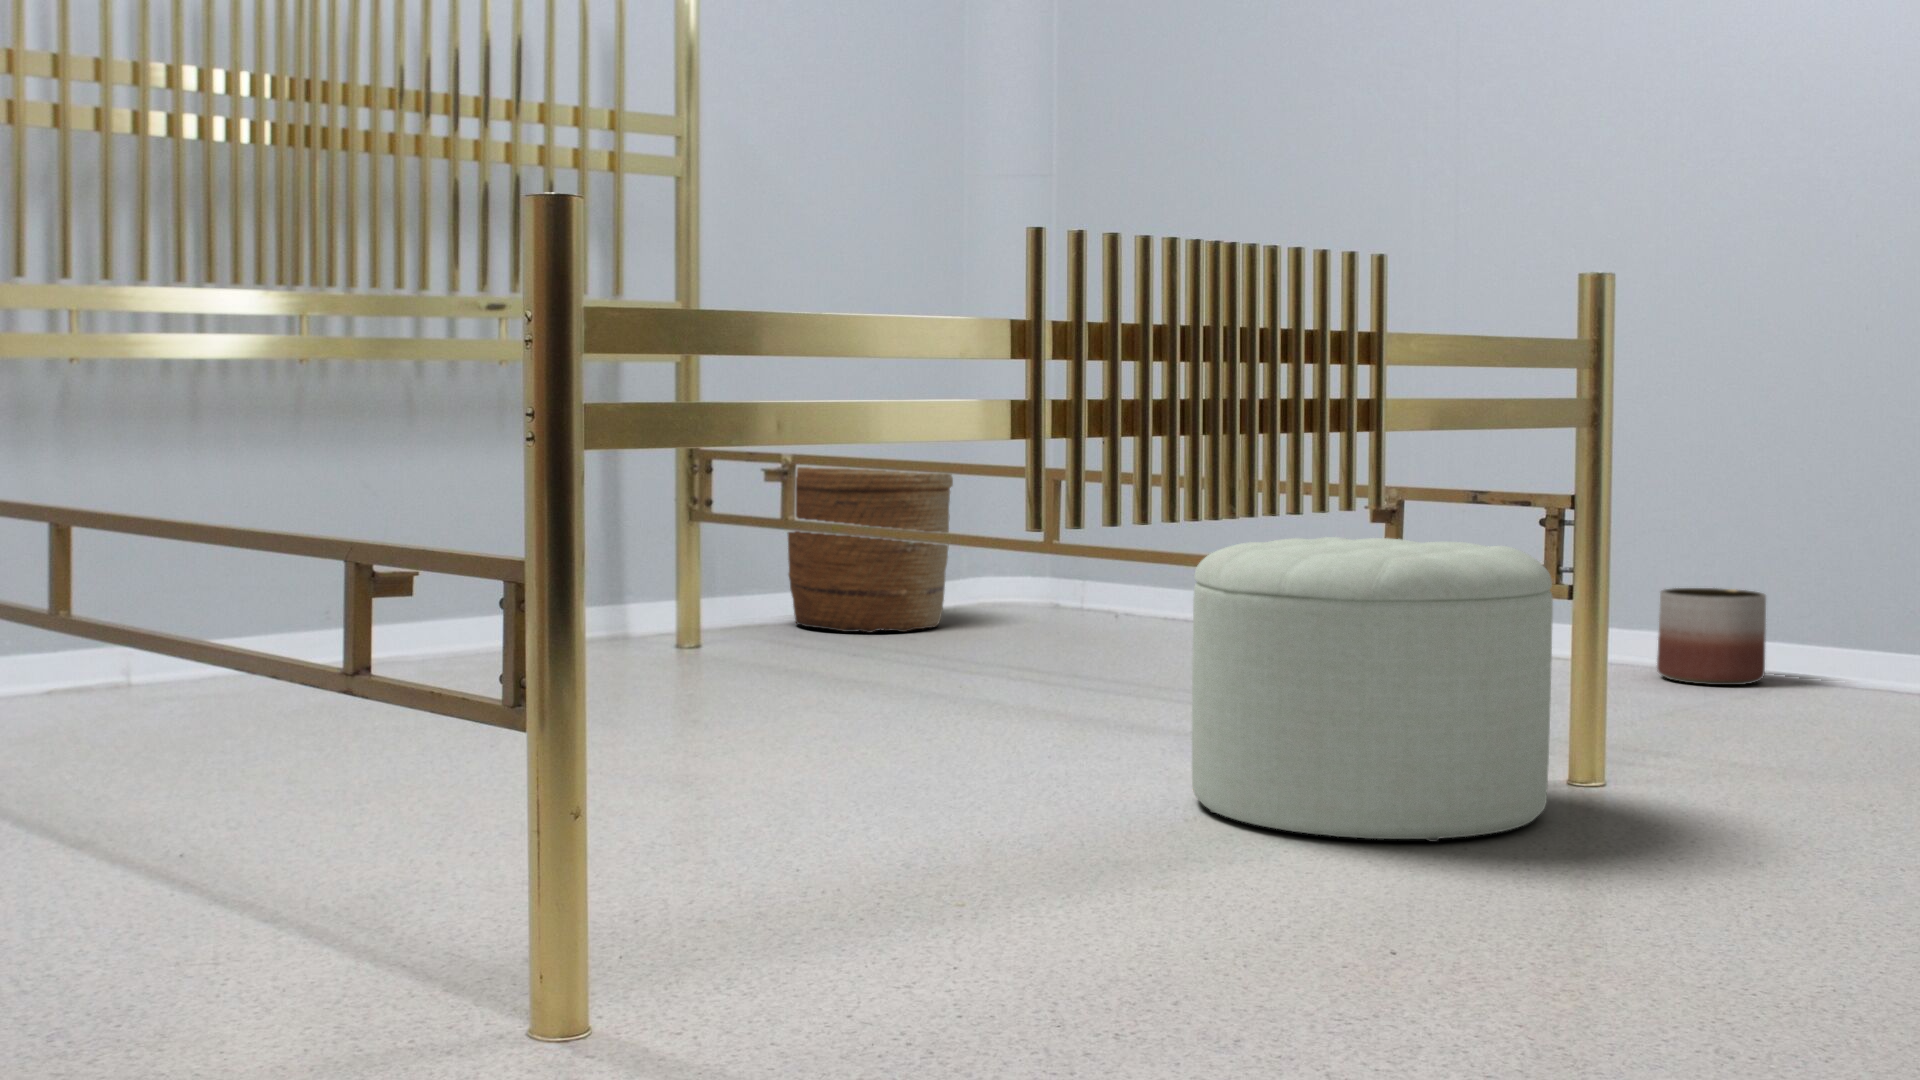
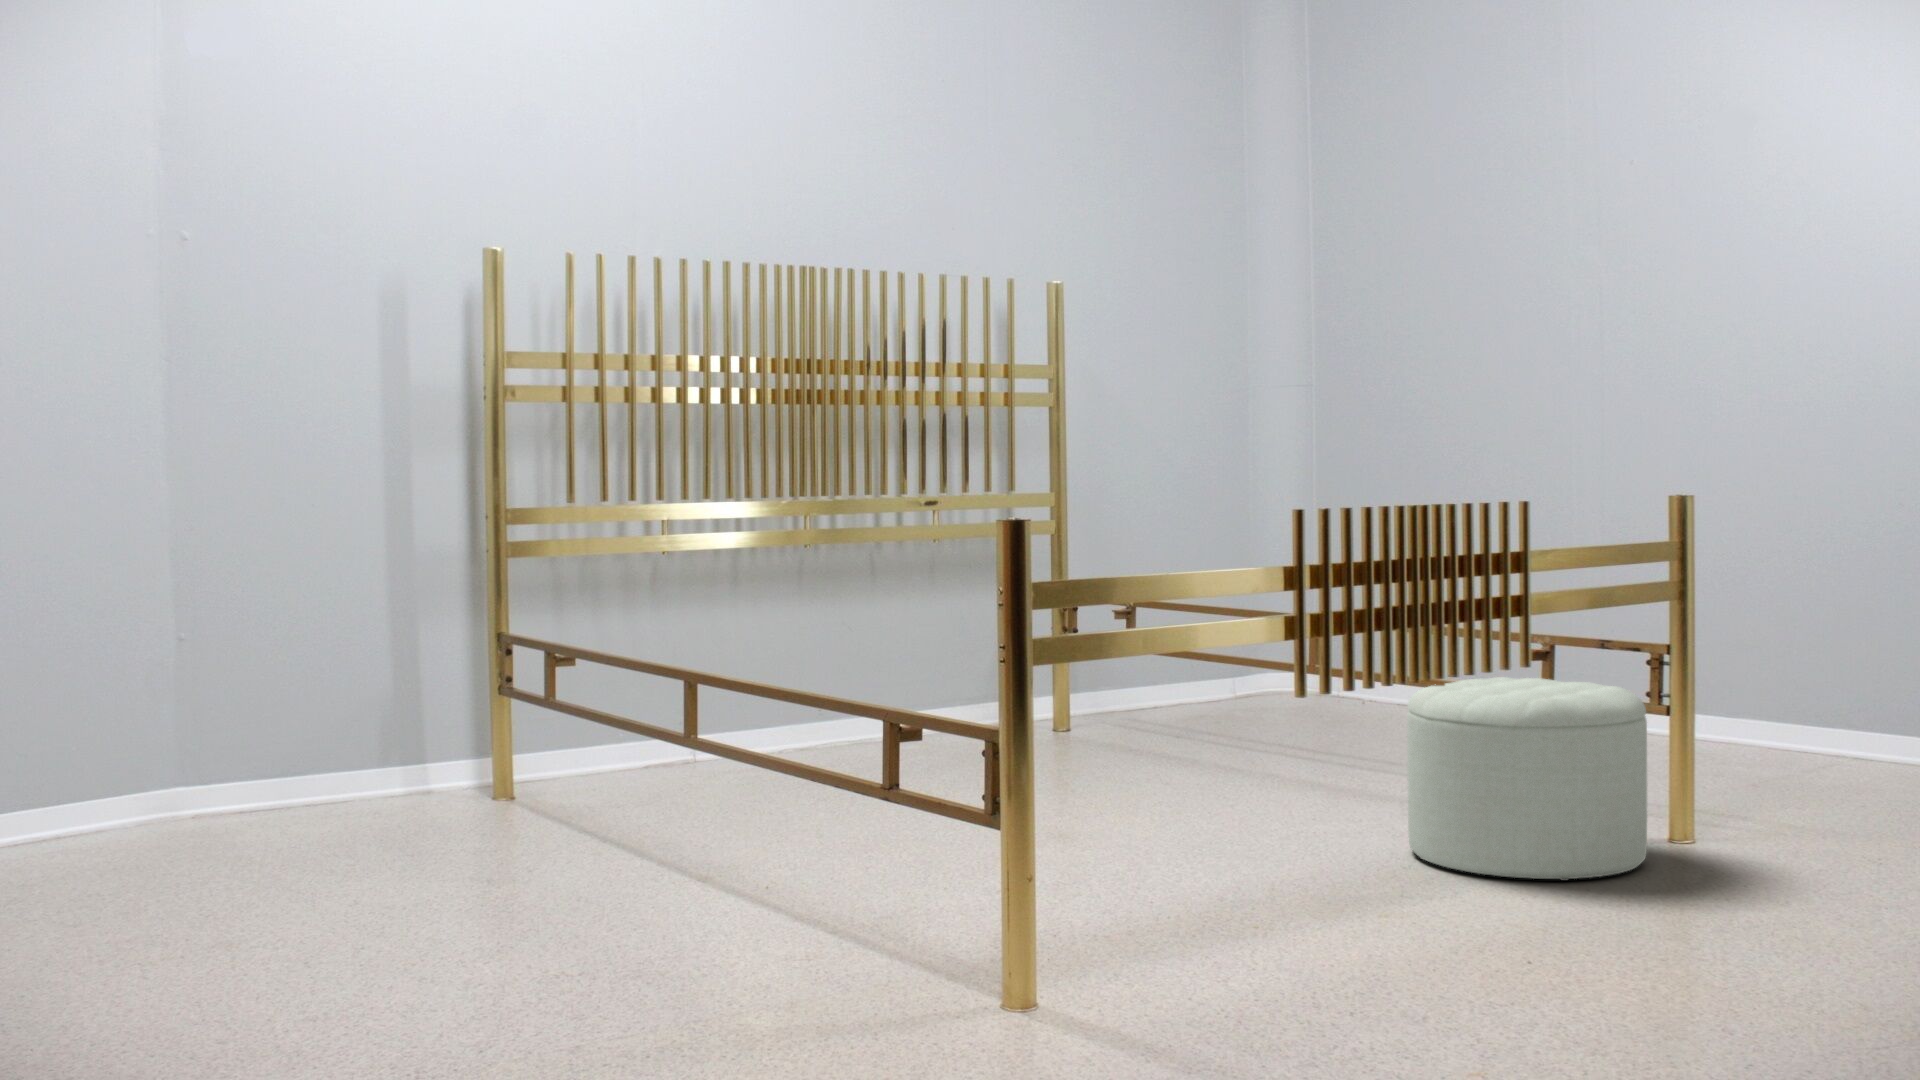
basket: present [787,467,953,633] -> none [1123,598,1245,722]
planter: present [1657,588,1766,685] -> none [1770,694,1852,767]

